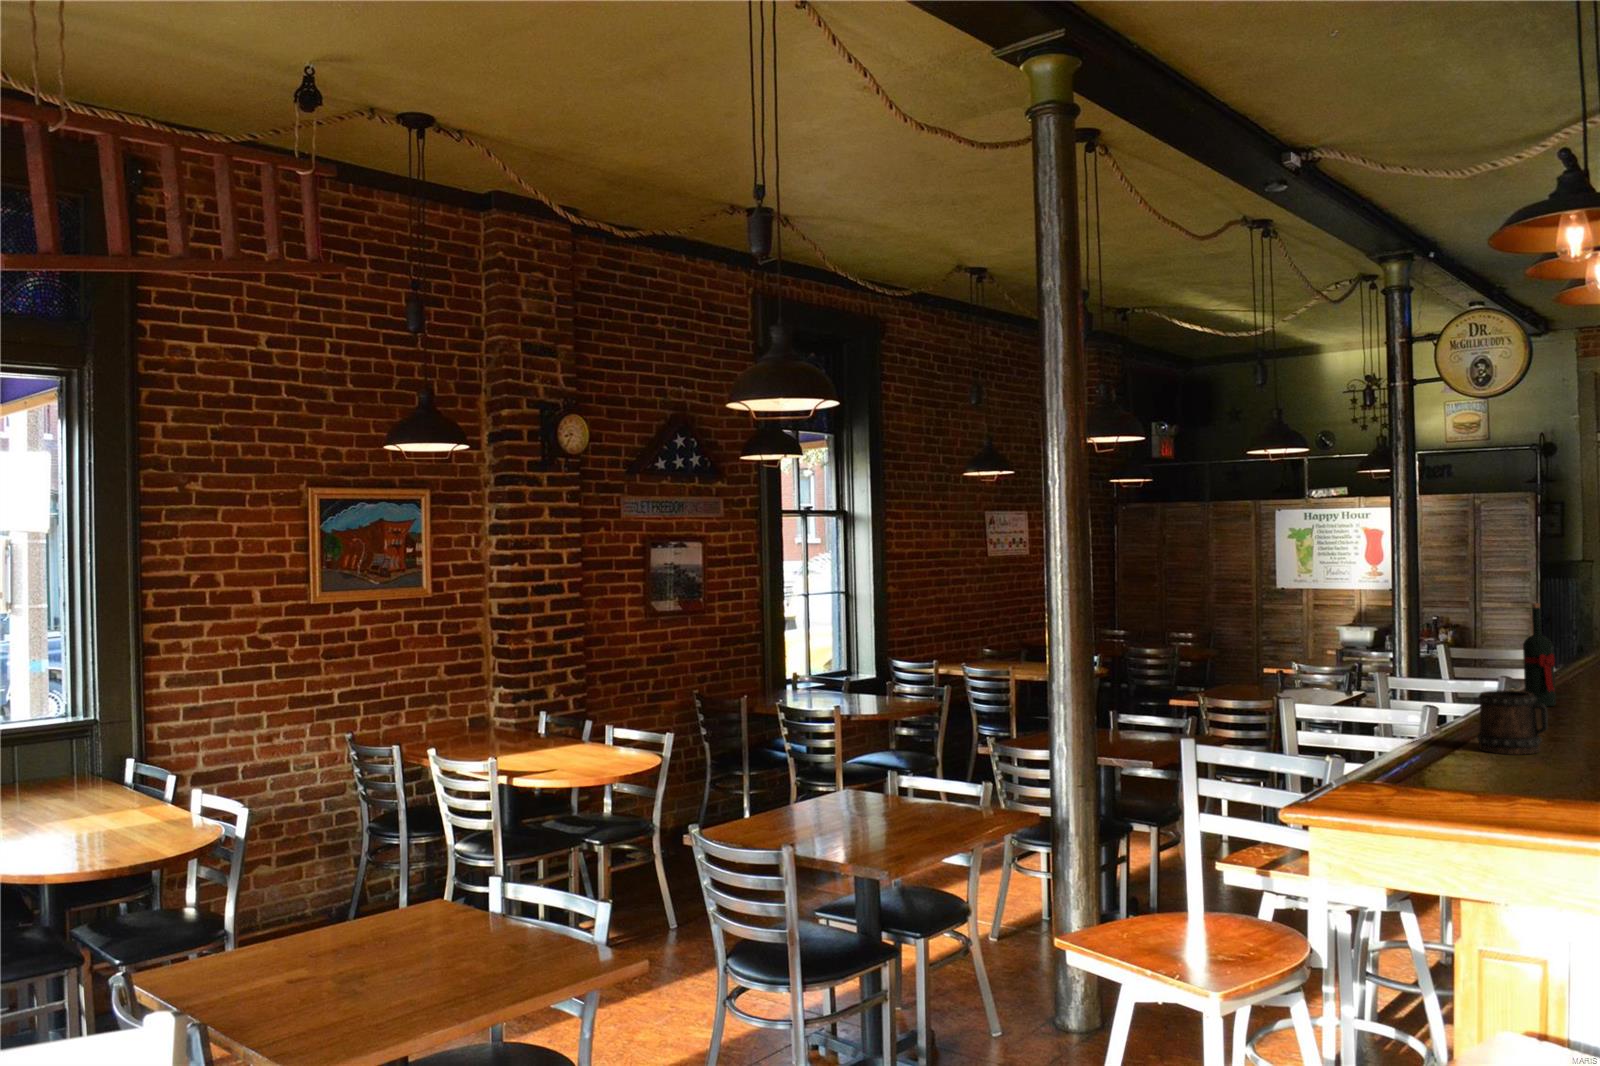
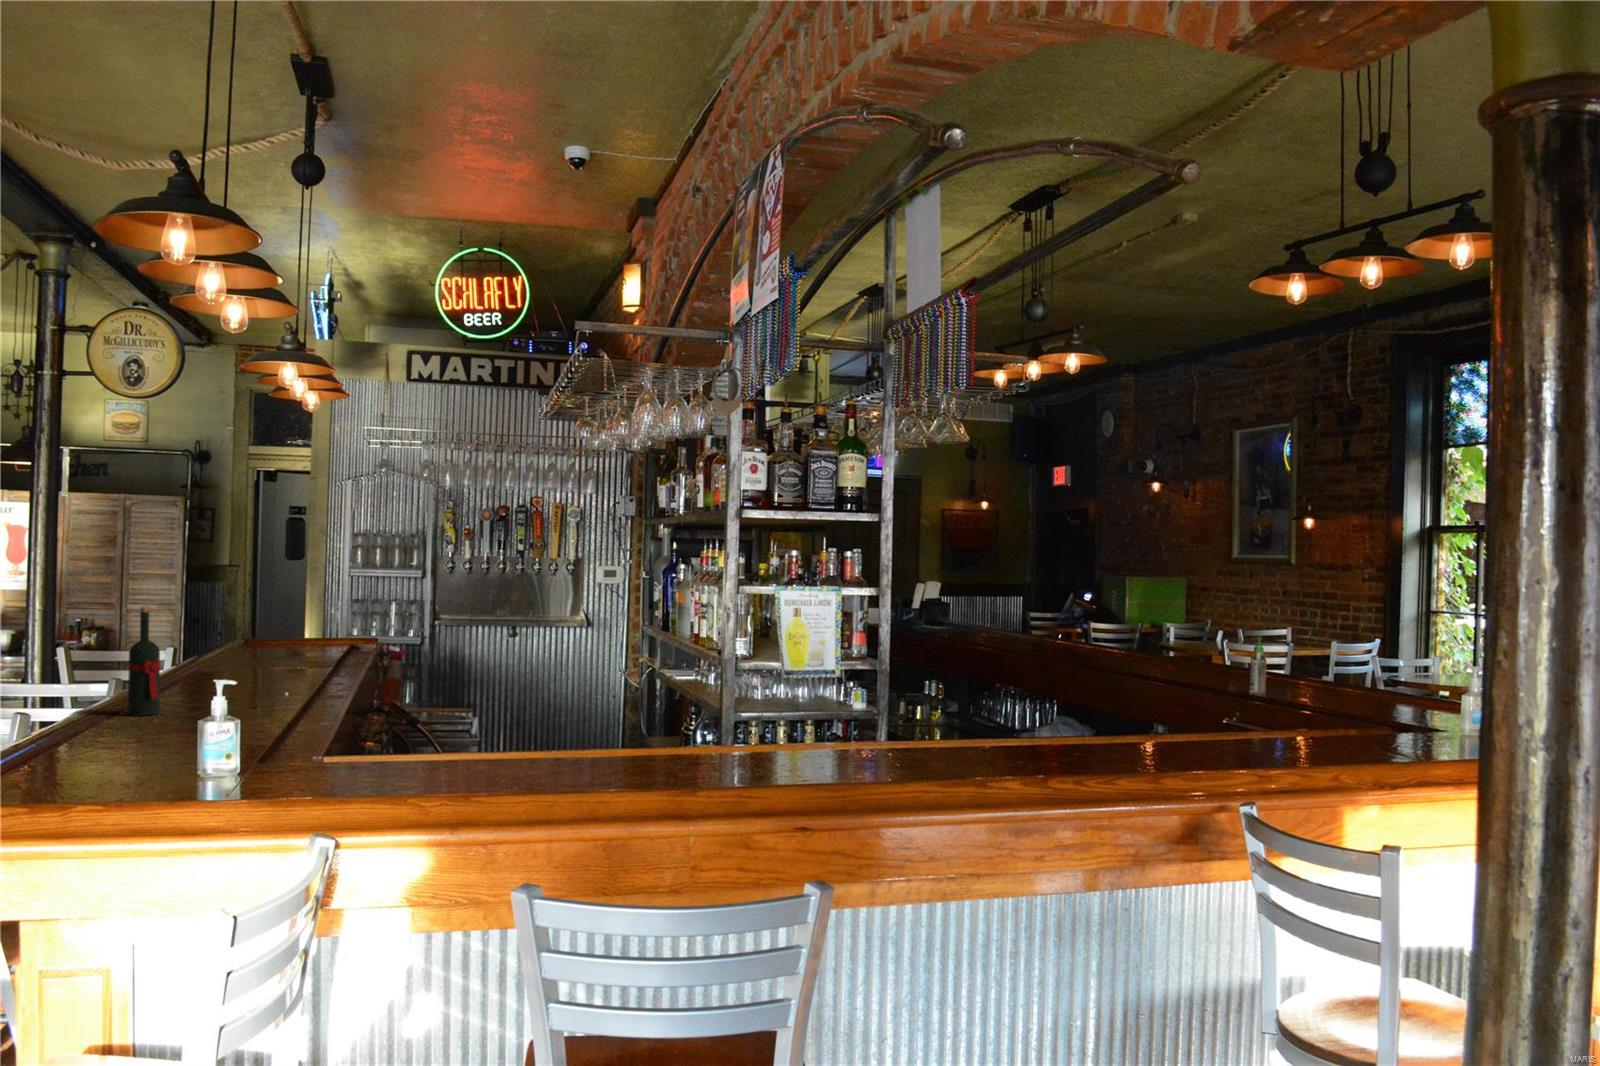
beer mug: present [1477,690,1548,755] -> none [53,707,135,780]

